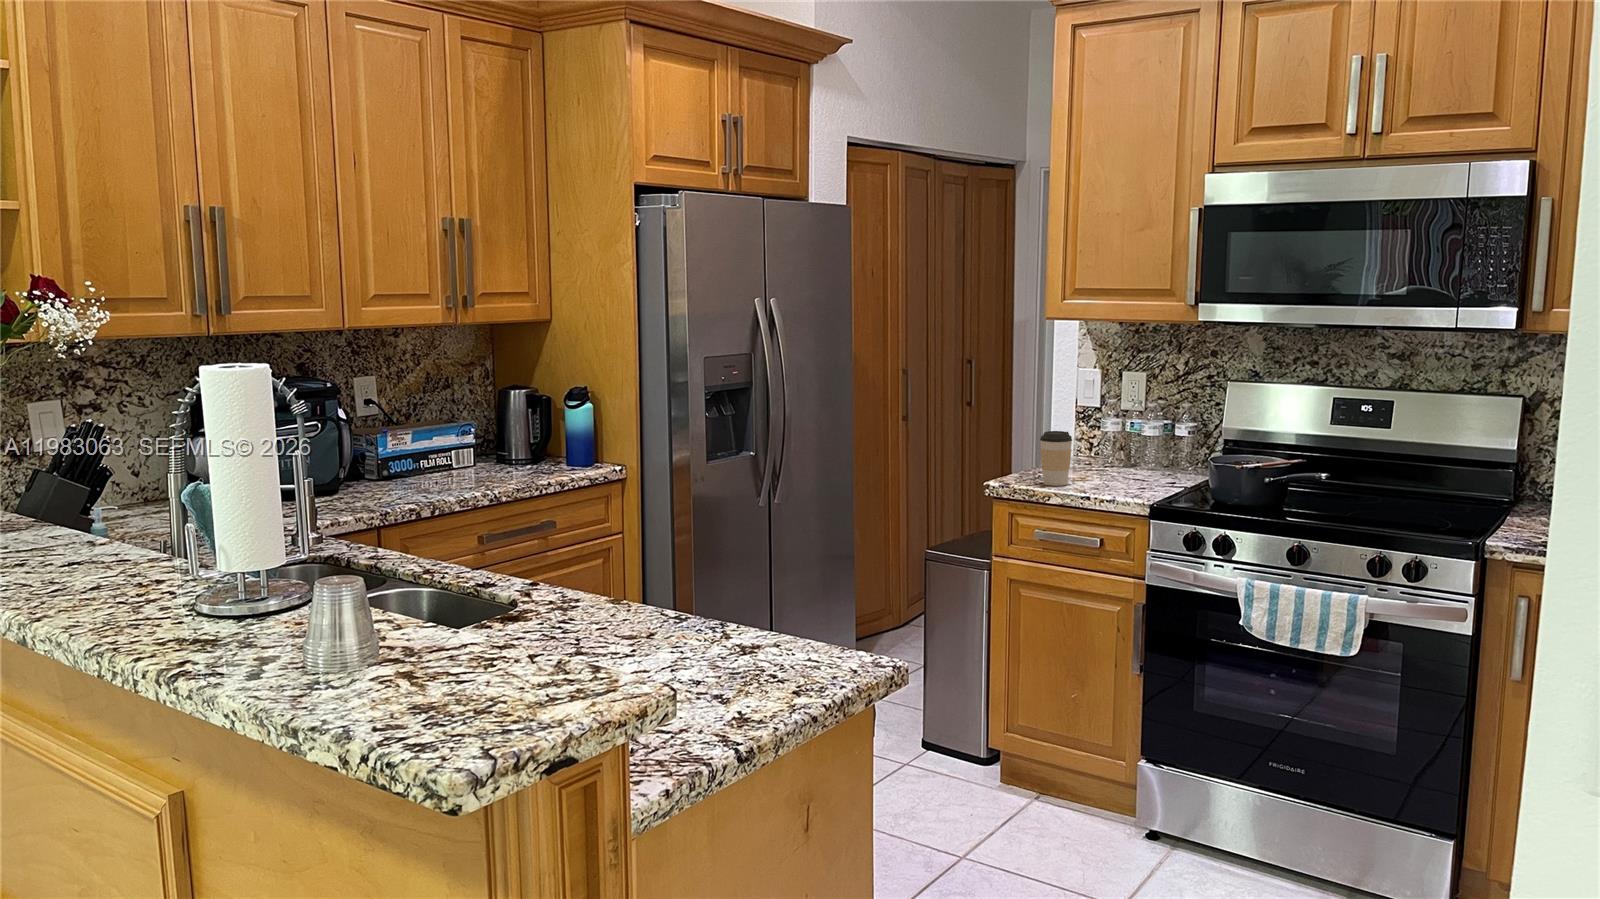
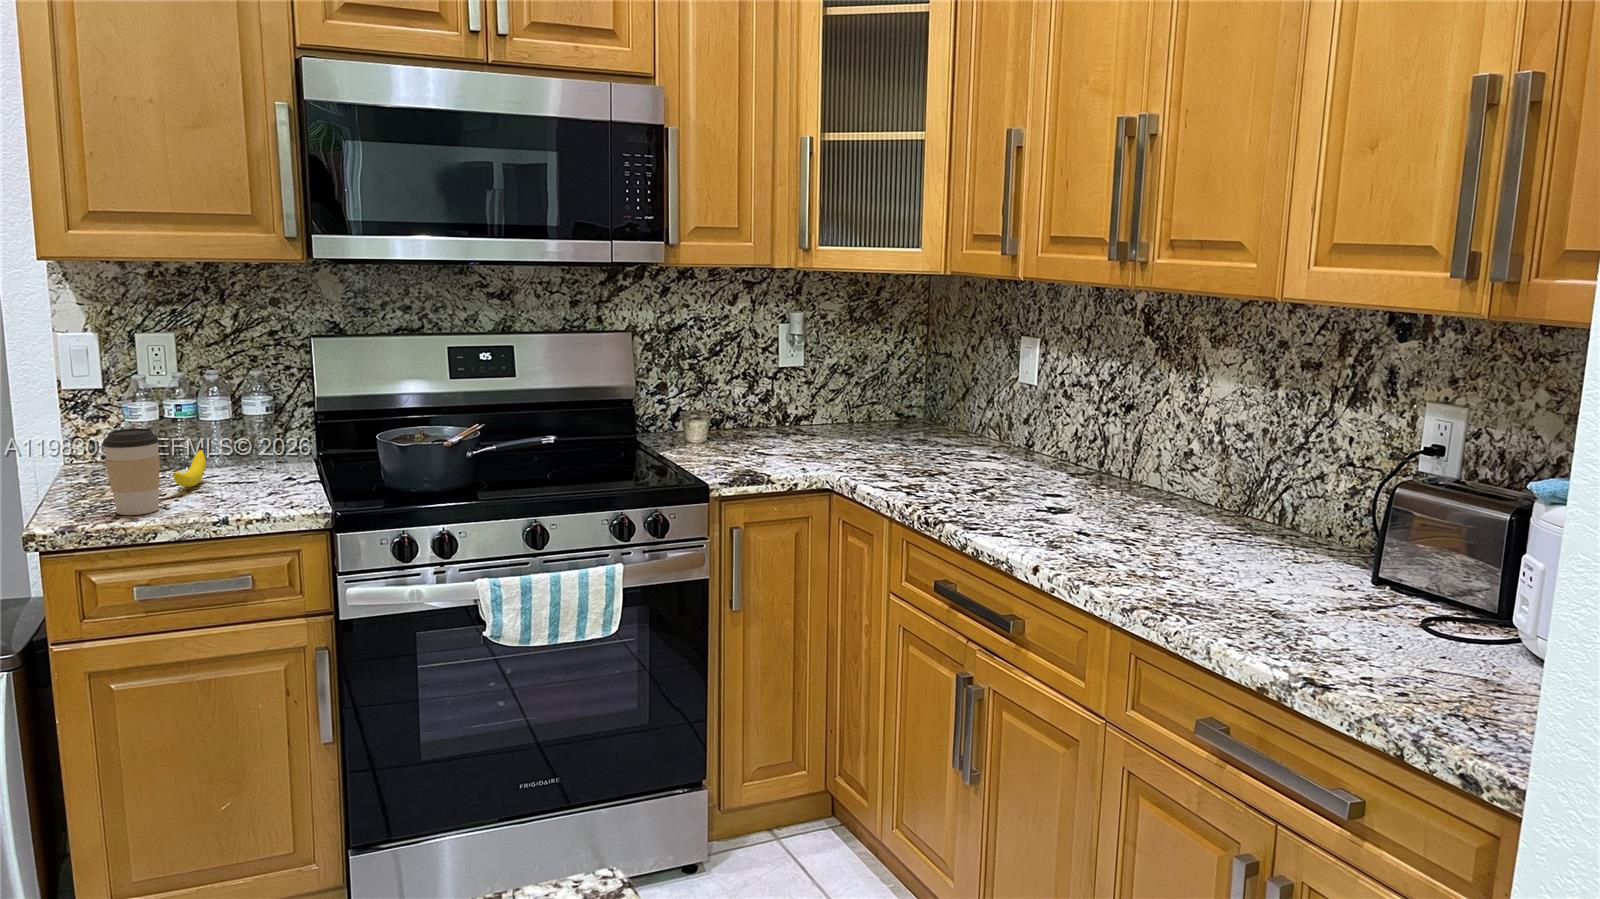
banana: none [1089,453,1129,477] -> present [173,448,206,487]

